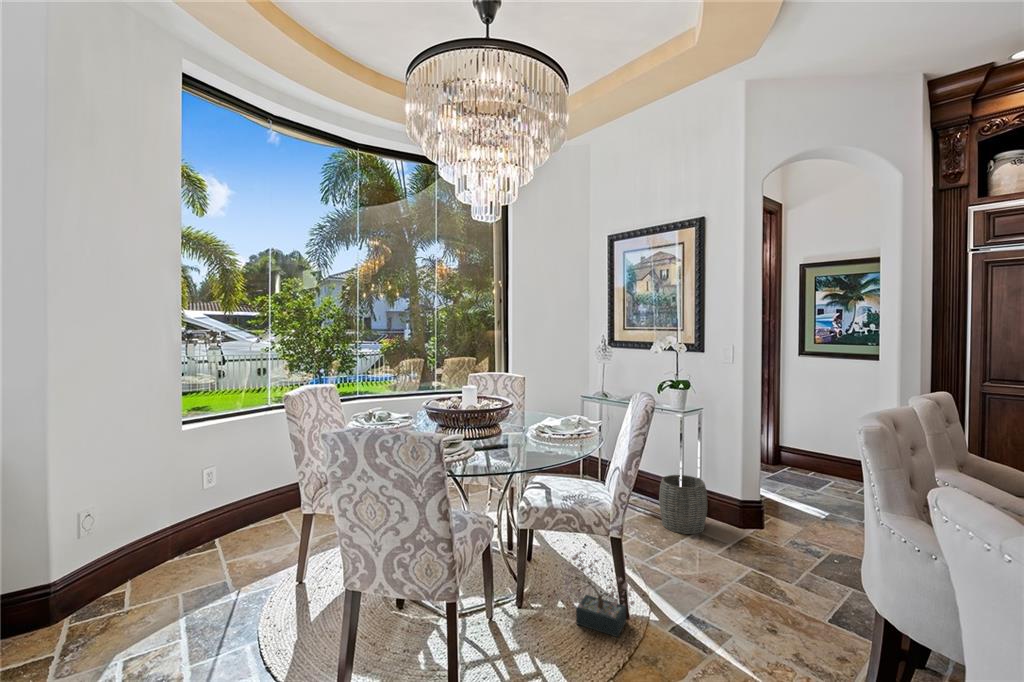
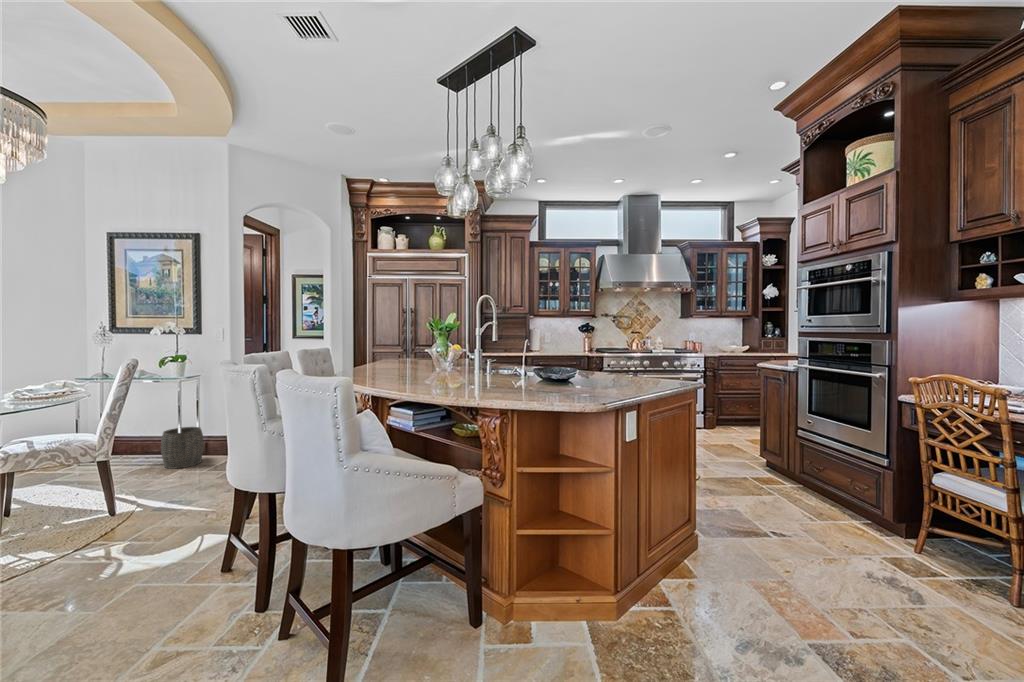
decorative plant: present [563,552,634,637] -> none [45,481,121,533]

